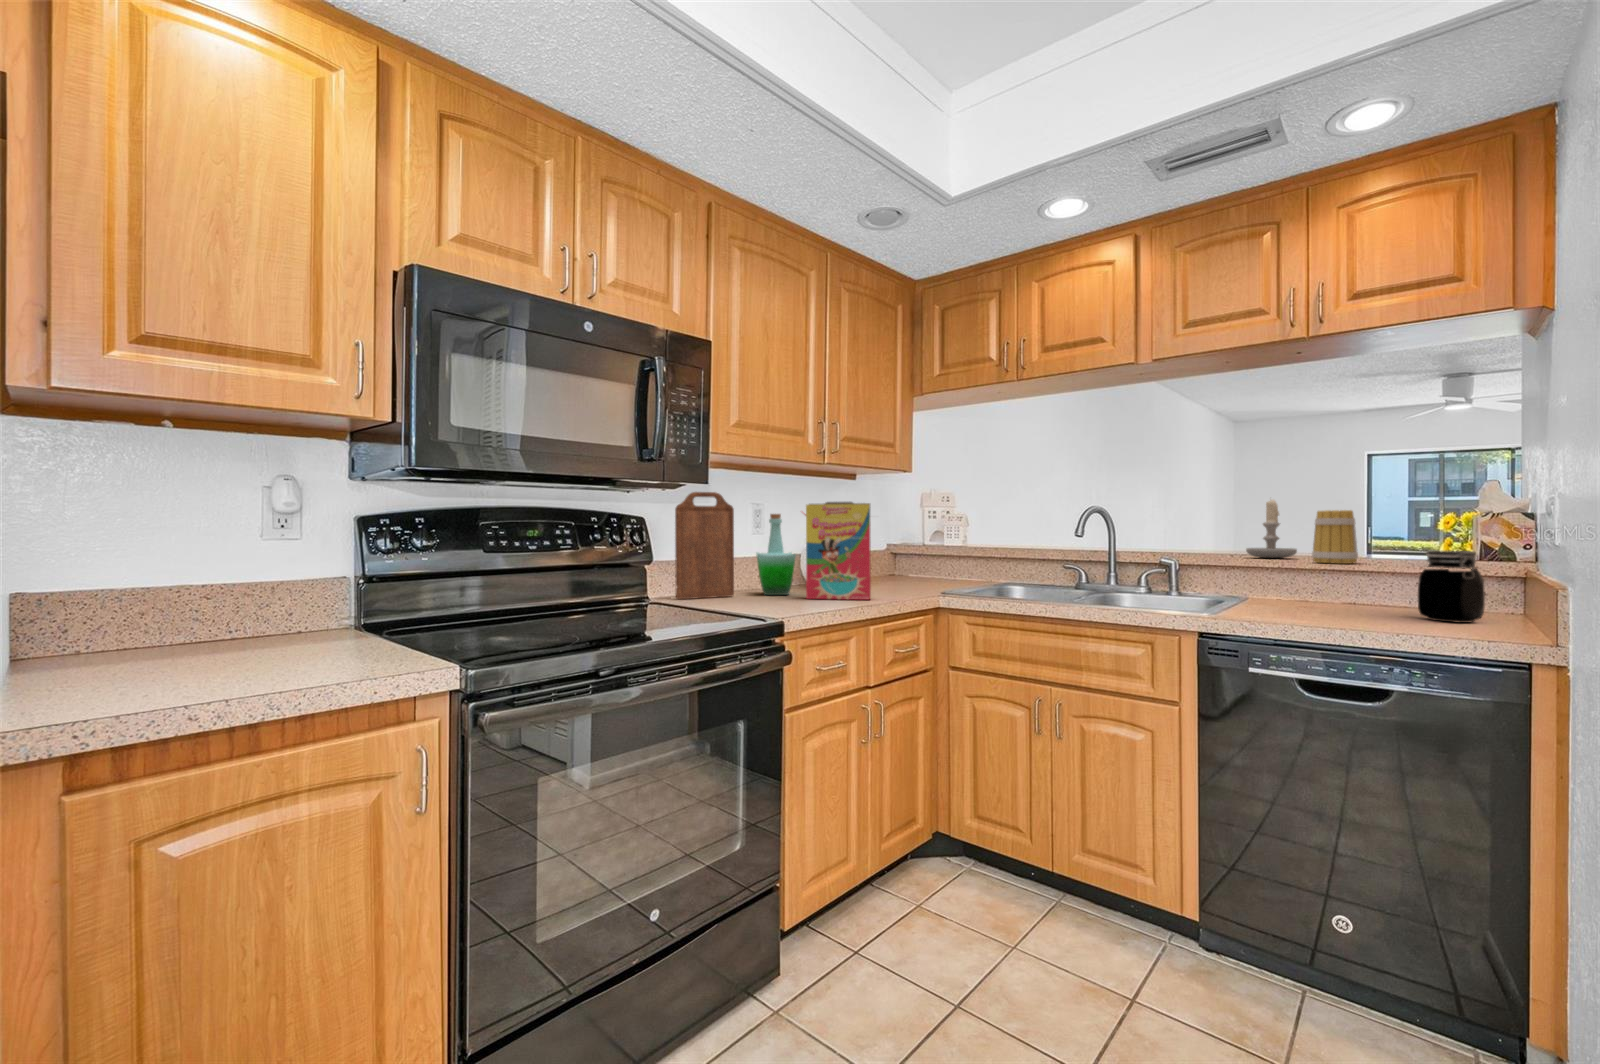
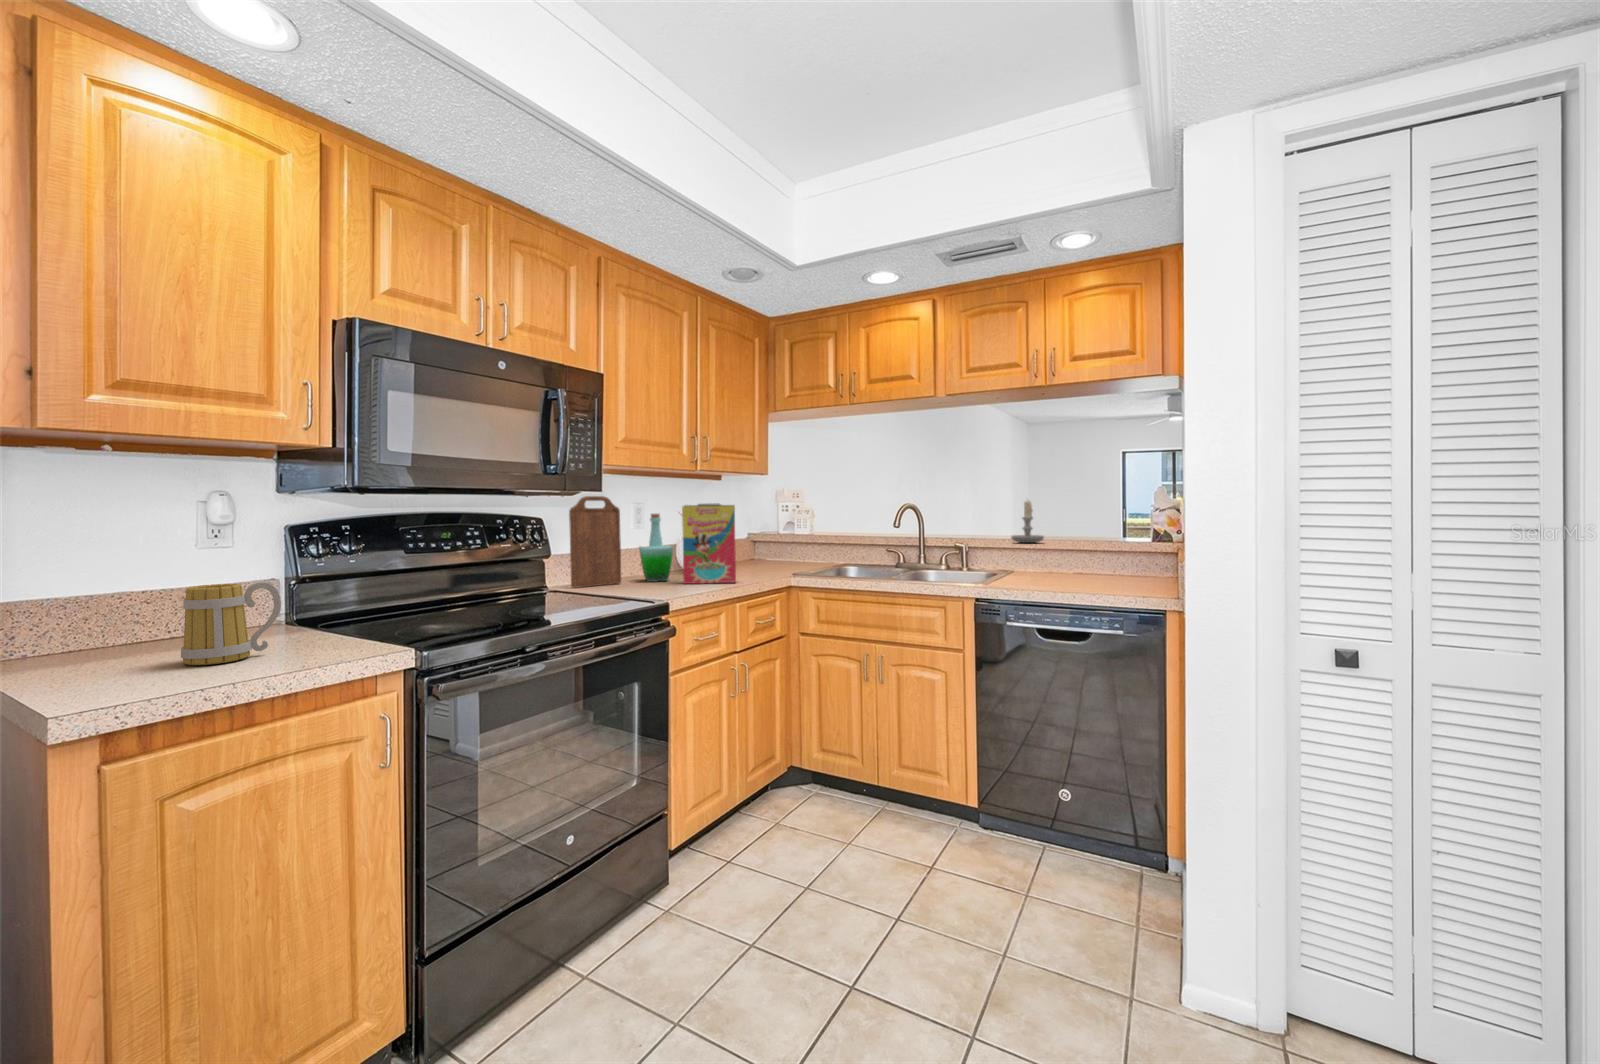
mug: present [1312,510,1358,564] -> present [181,582,281,665]
jar: present [1418,551,1485,623] -> none [1113,537,1151,586]

